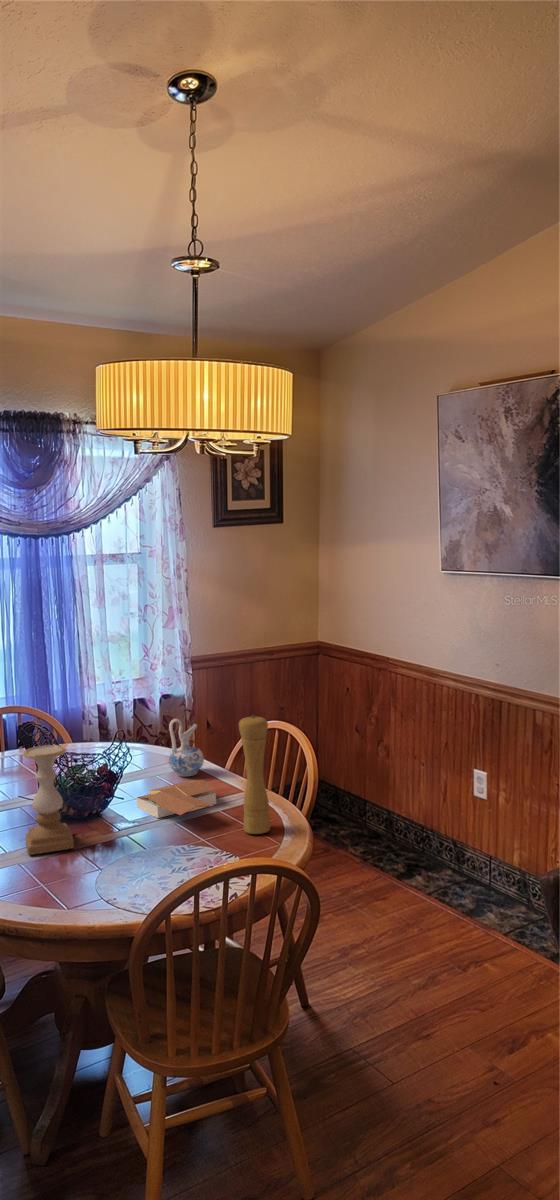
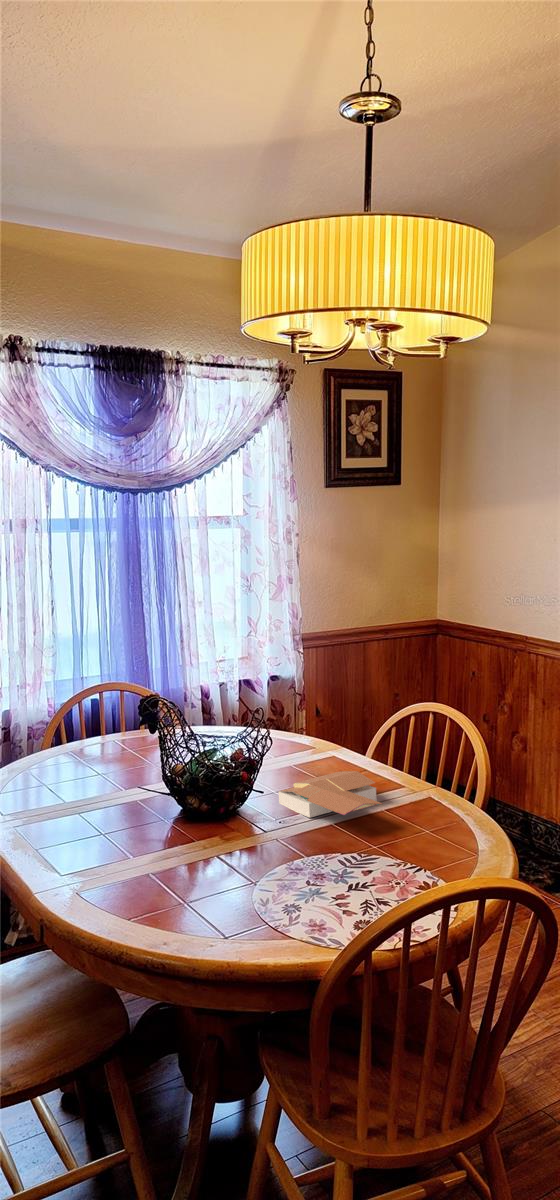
pepper mill: present [239,716,270,834] -> none [419,690,458,841]
ceramic pitcher: present [169,719,204,776] -> none [307,697,349,767]
candle holder: present [23,745,74,855] -> none [152,724,215,862]

